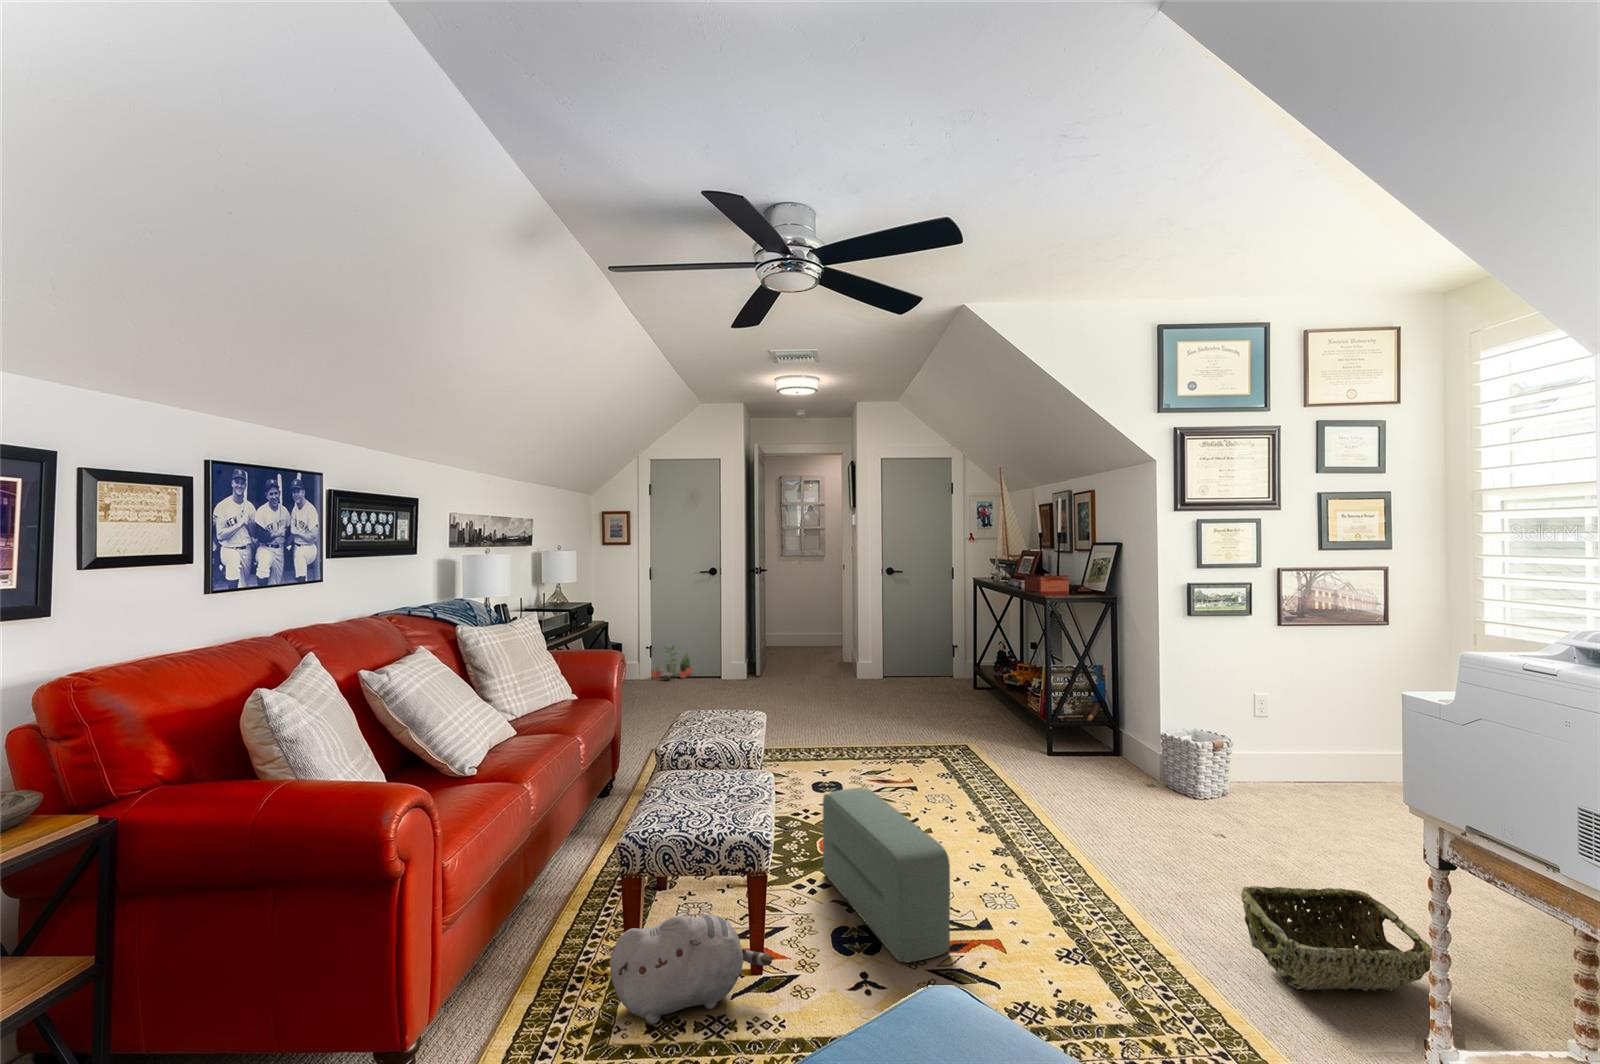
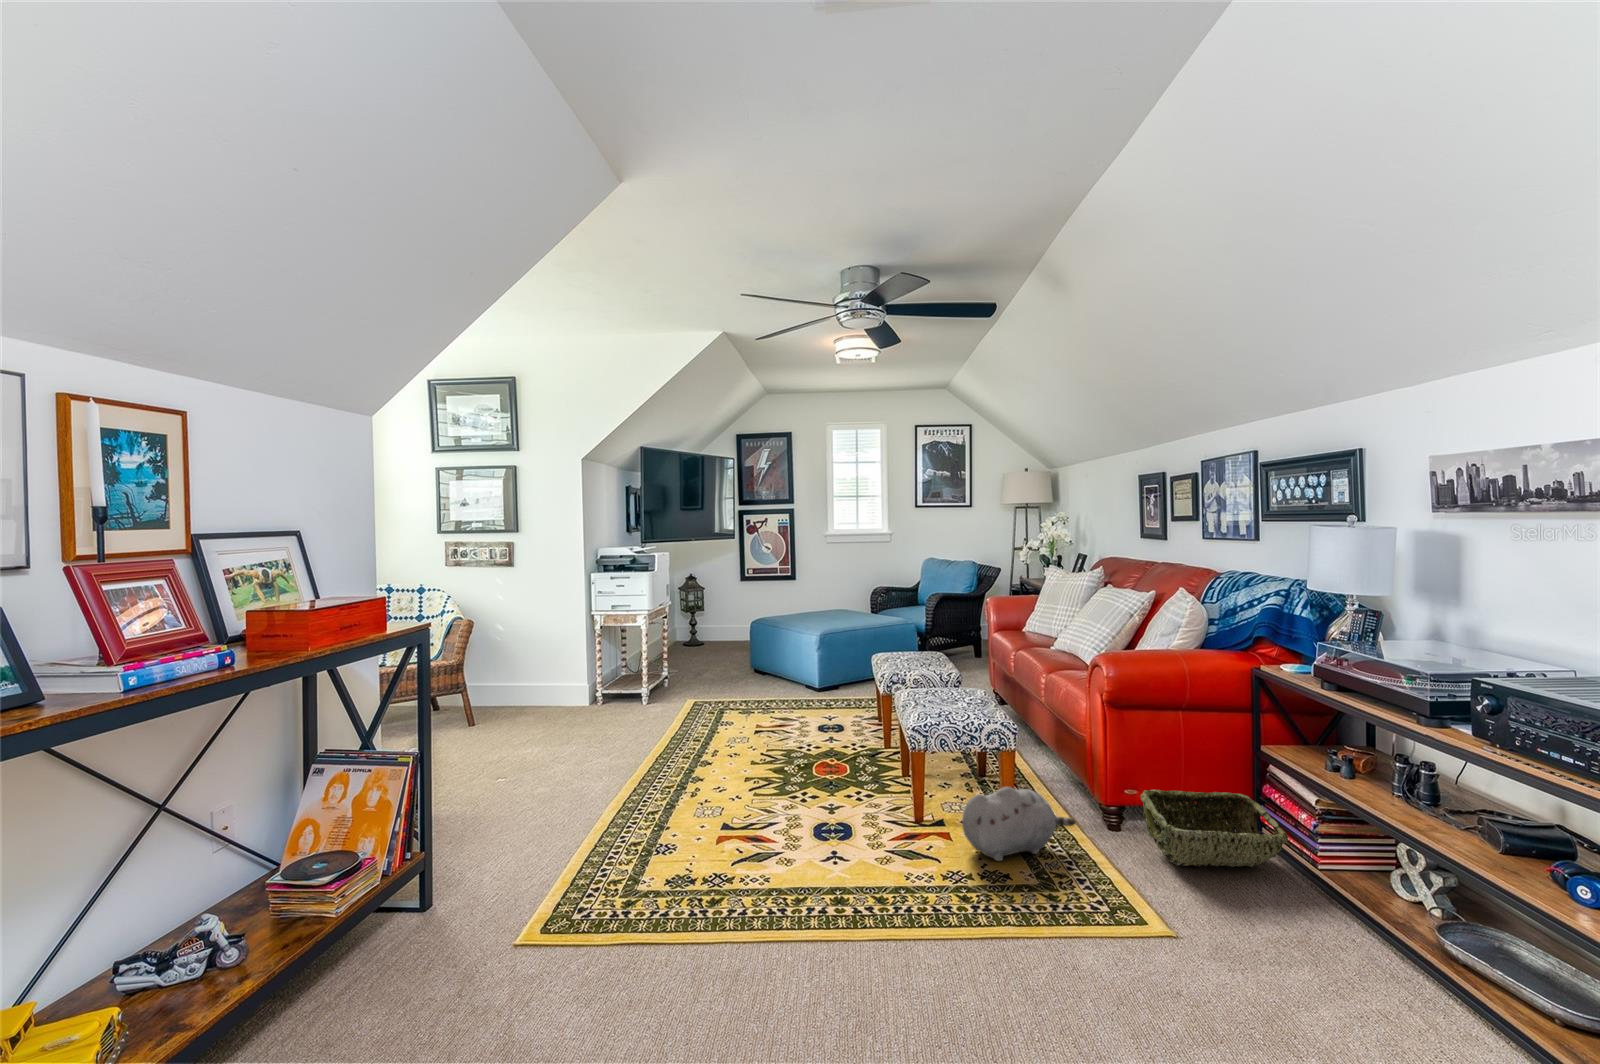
potted plant: present [651,646,693,680] -> none [686,615,726,648]
pouf: present [823,788,950,963] -> none [814,719,906,846]
plush toy: present [610,914,772,1024] -> present [962,787,1076,861]

